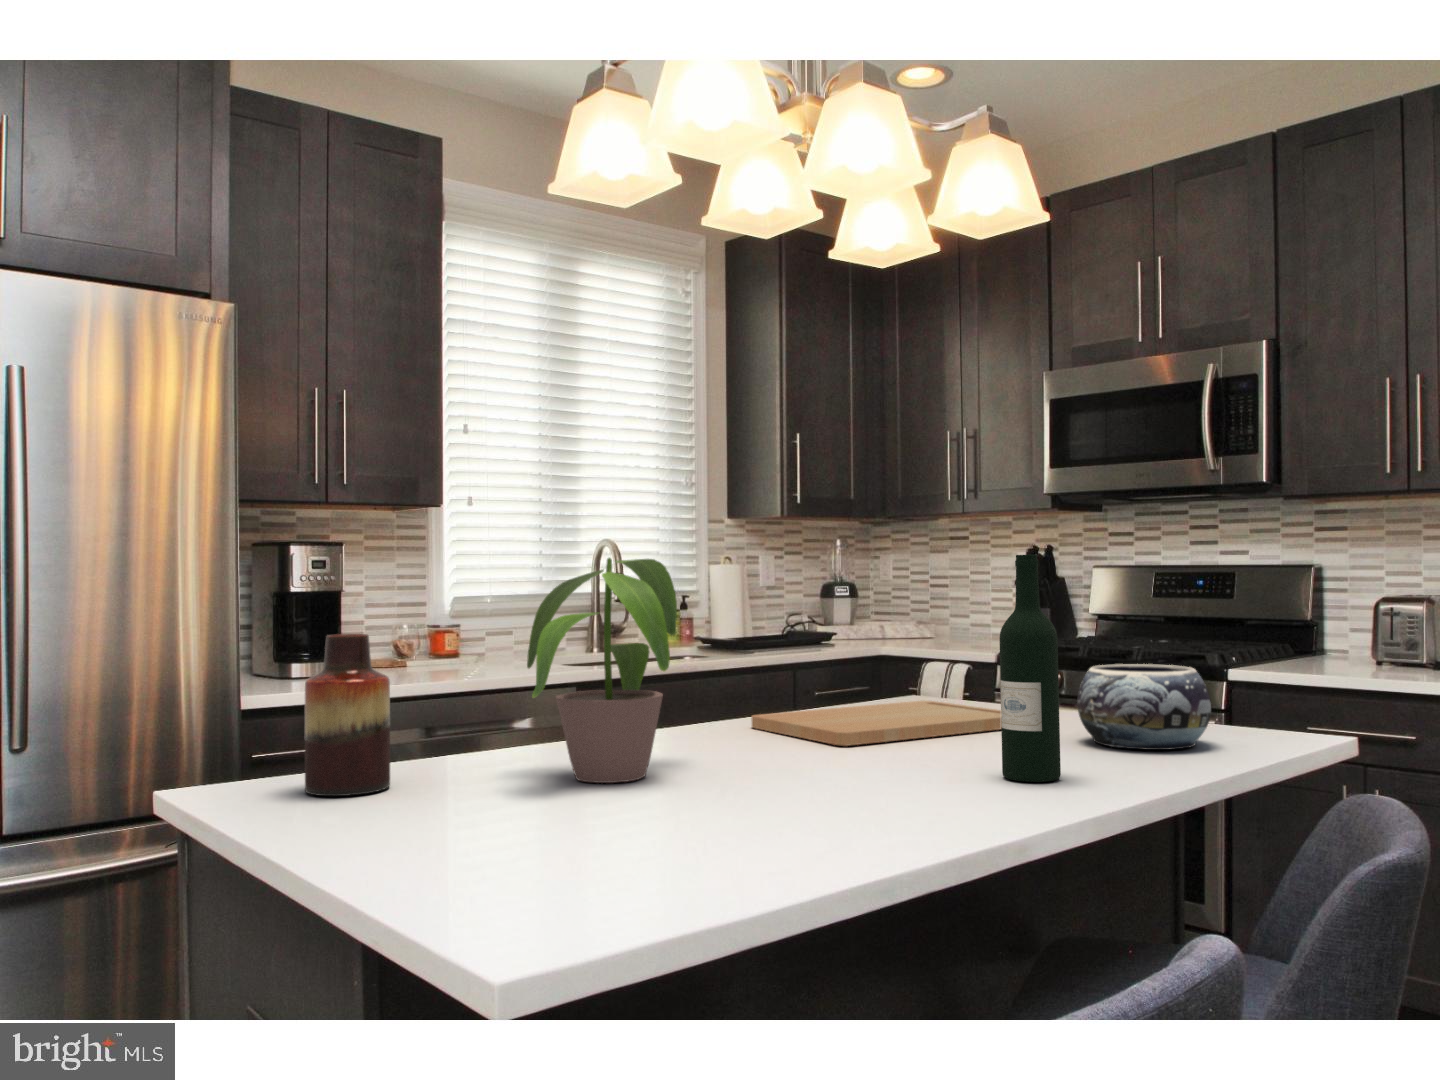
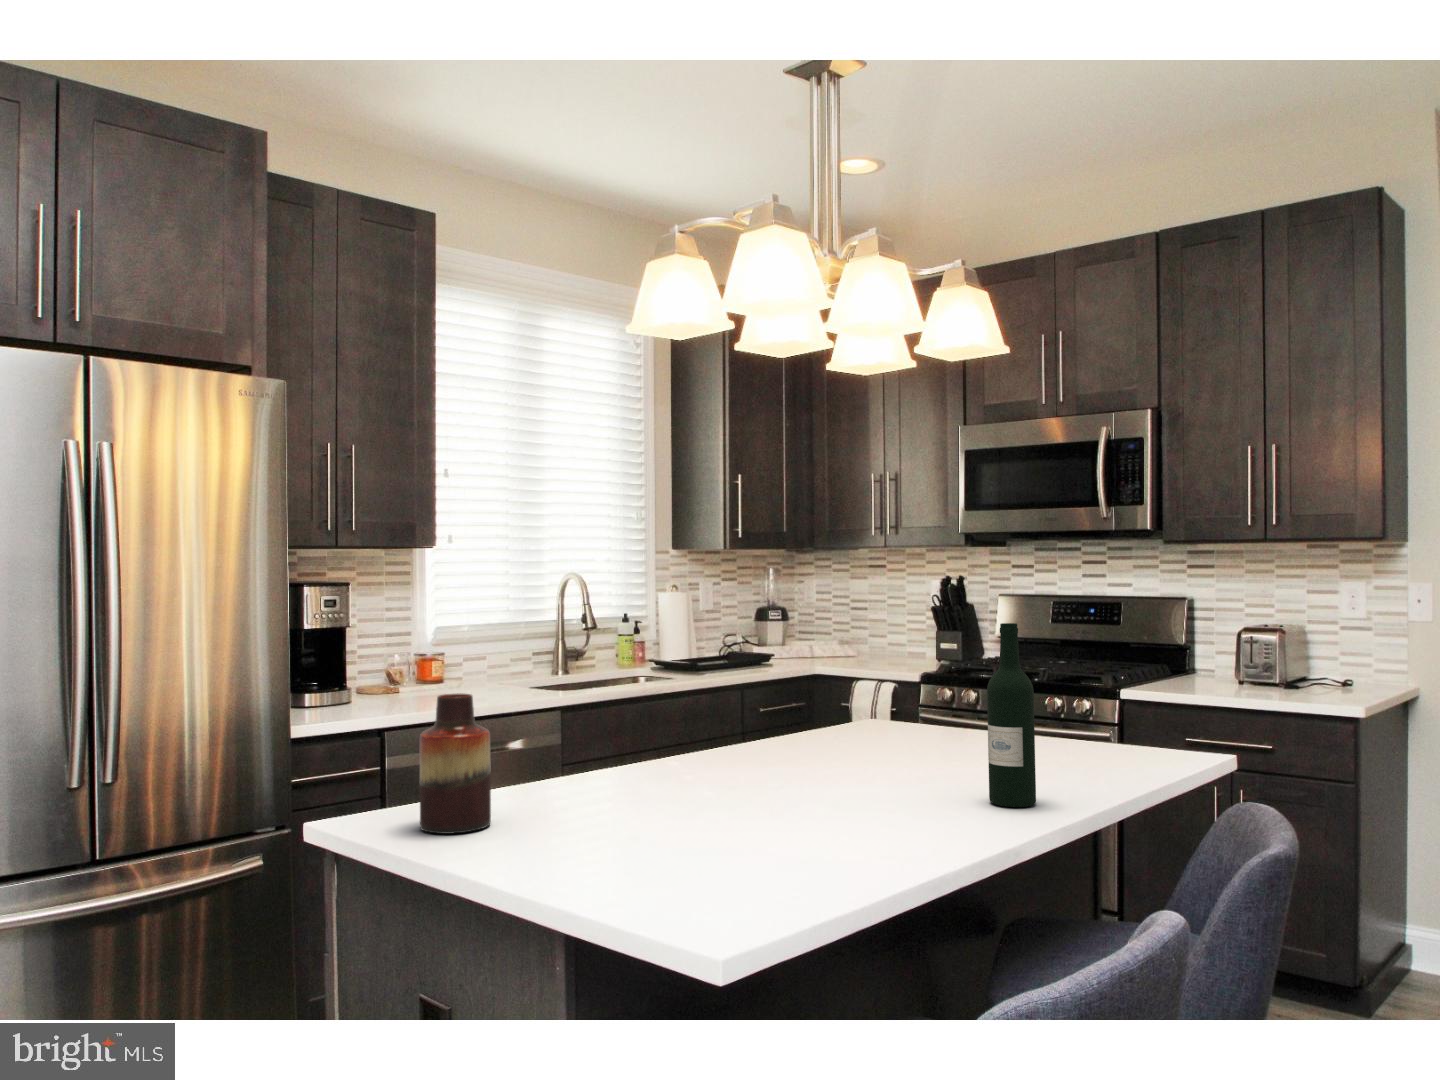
potted plant: present [527,558,677,783] -> none [574,624,754,815]
decorative bowl: present [1077,664,1211,750] -> none [1032,702,1138,774]
cutting board: present [752,701,1001,746] -> none [755,728,985,774]

